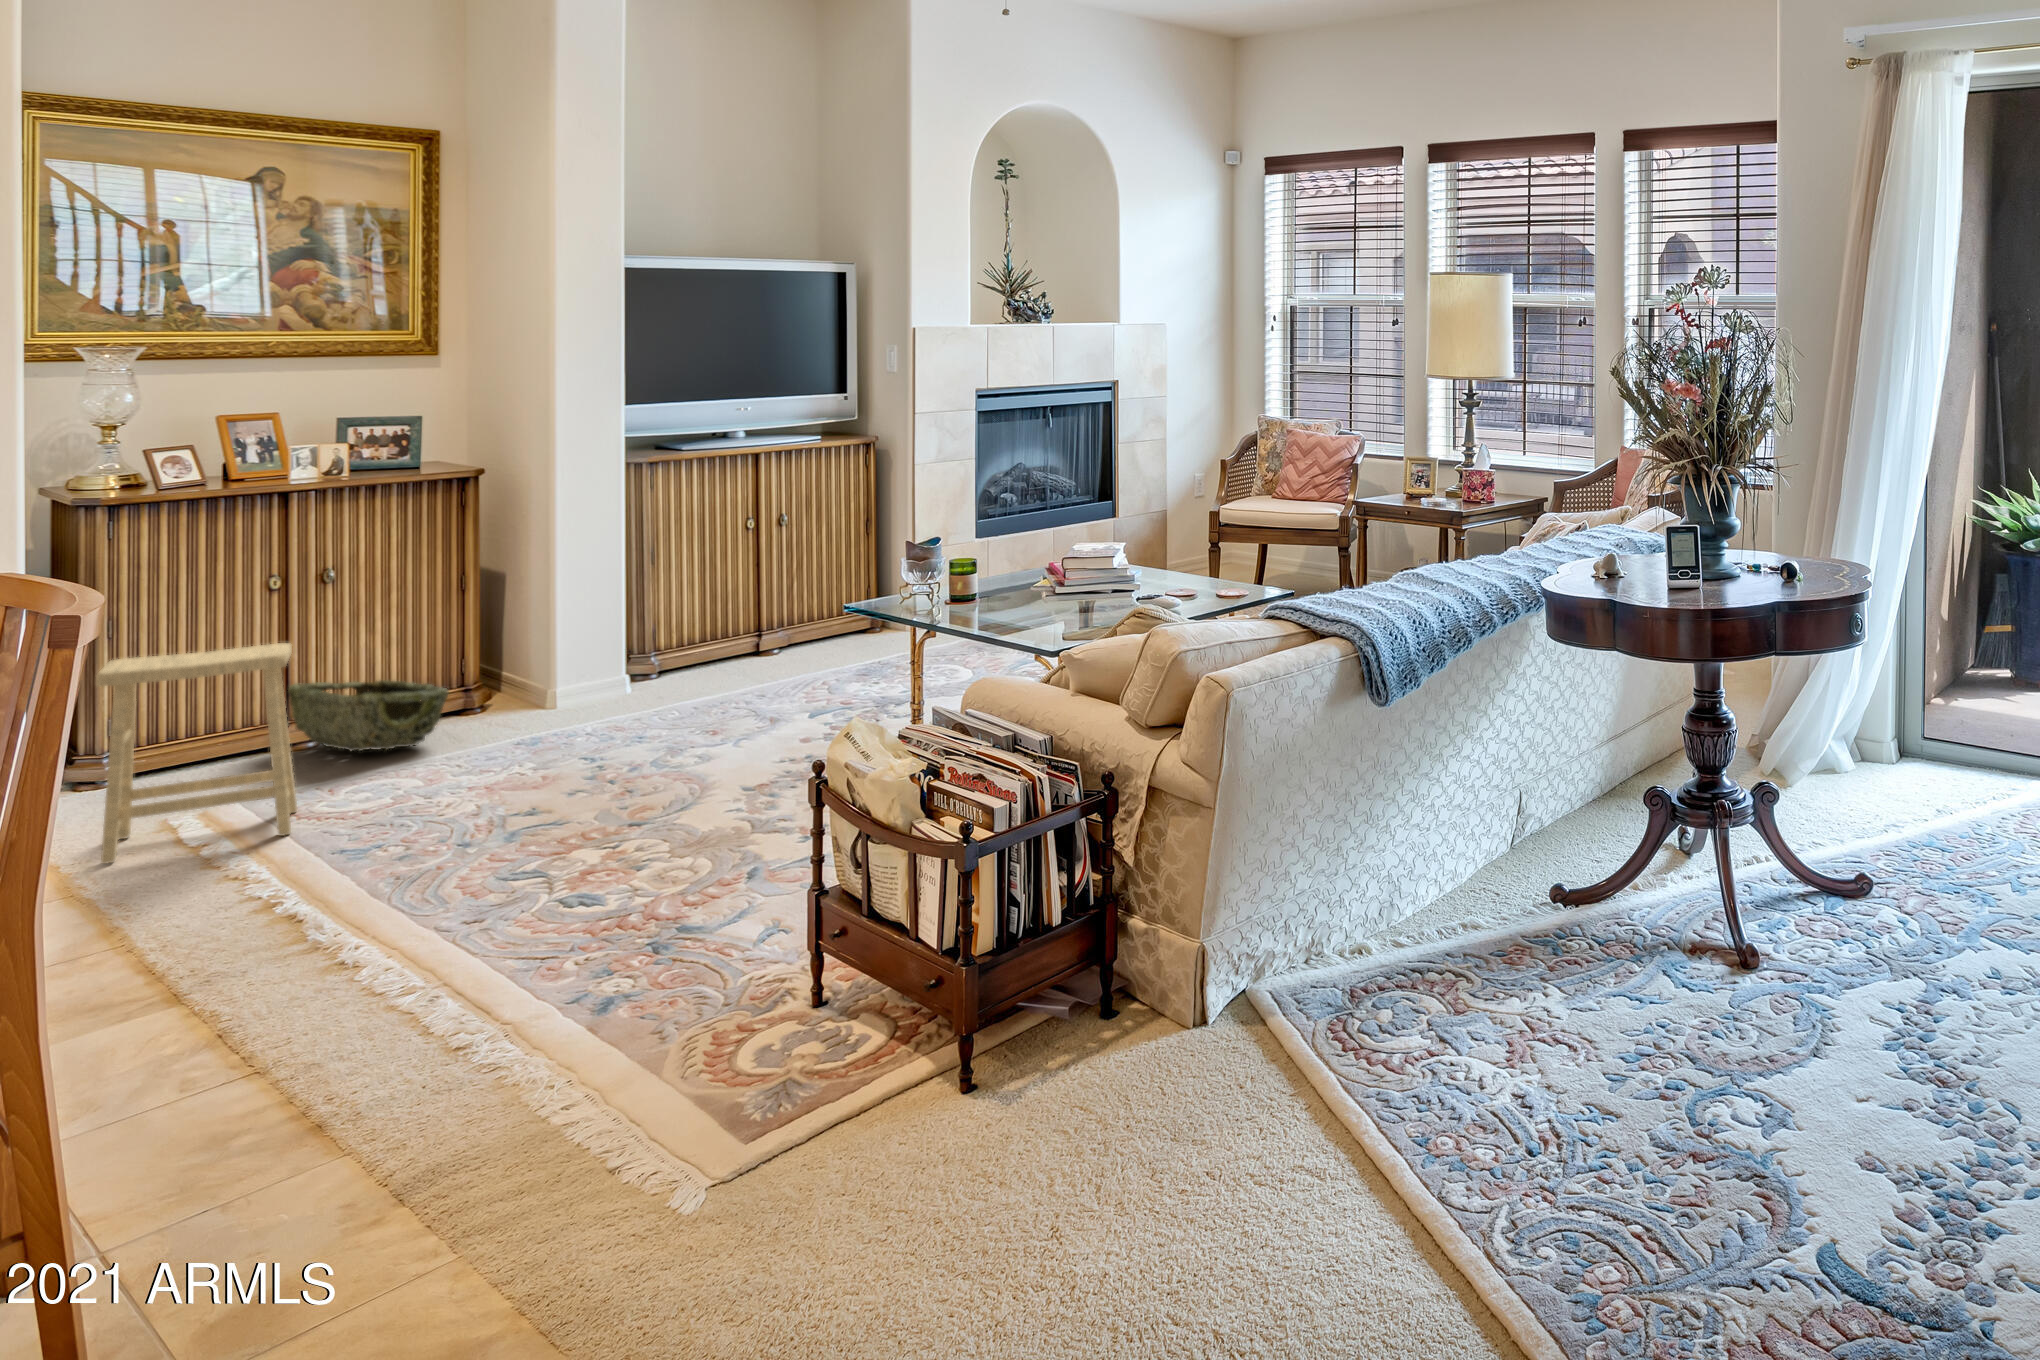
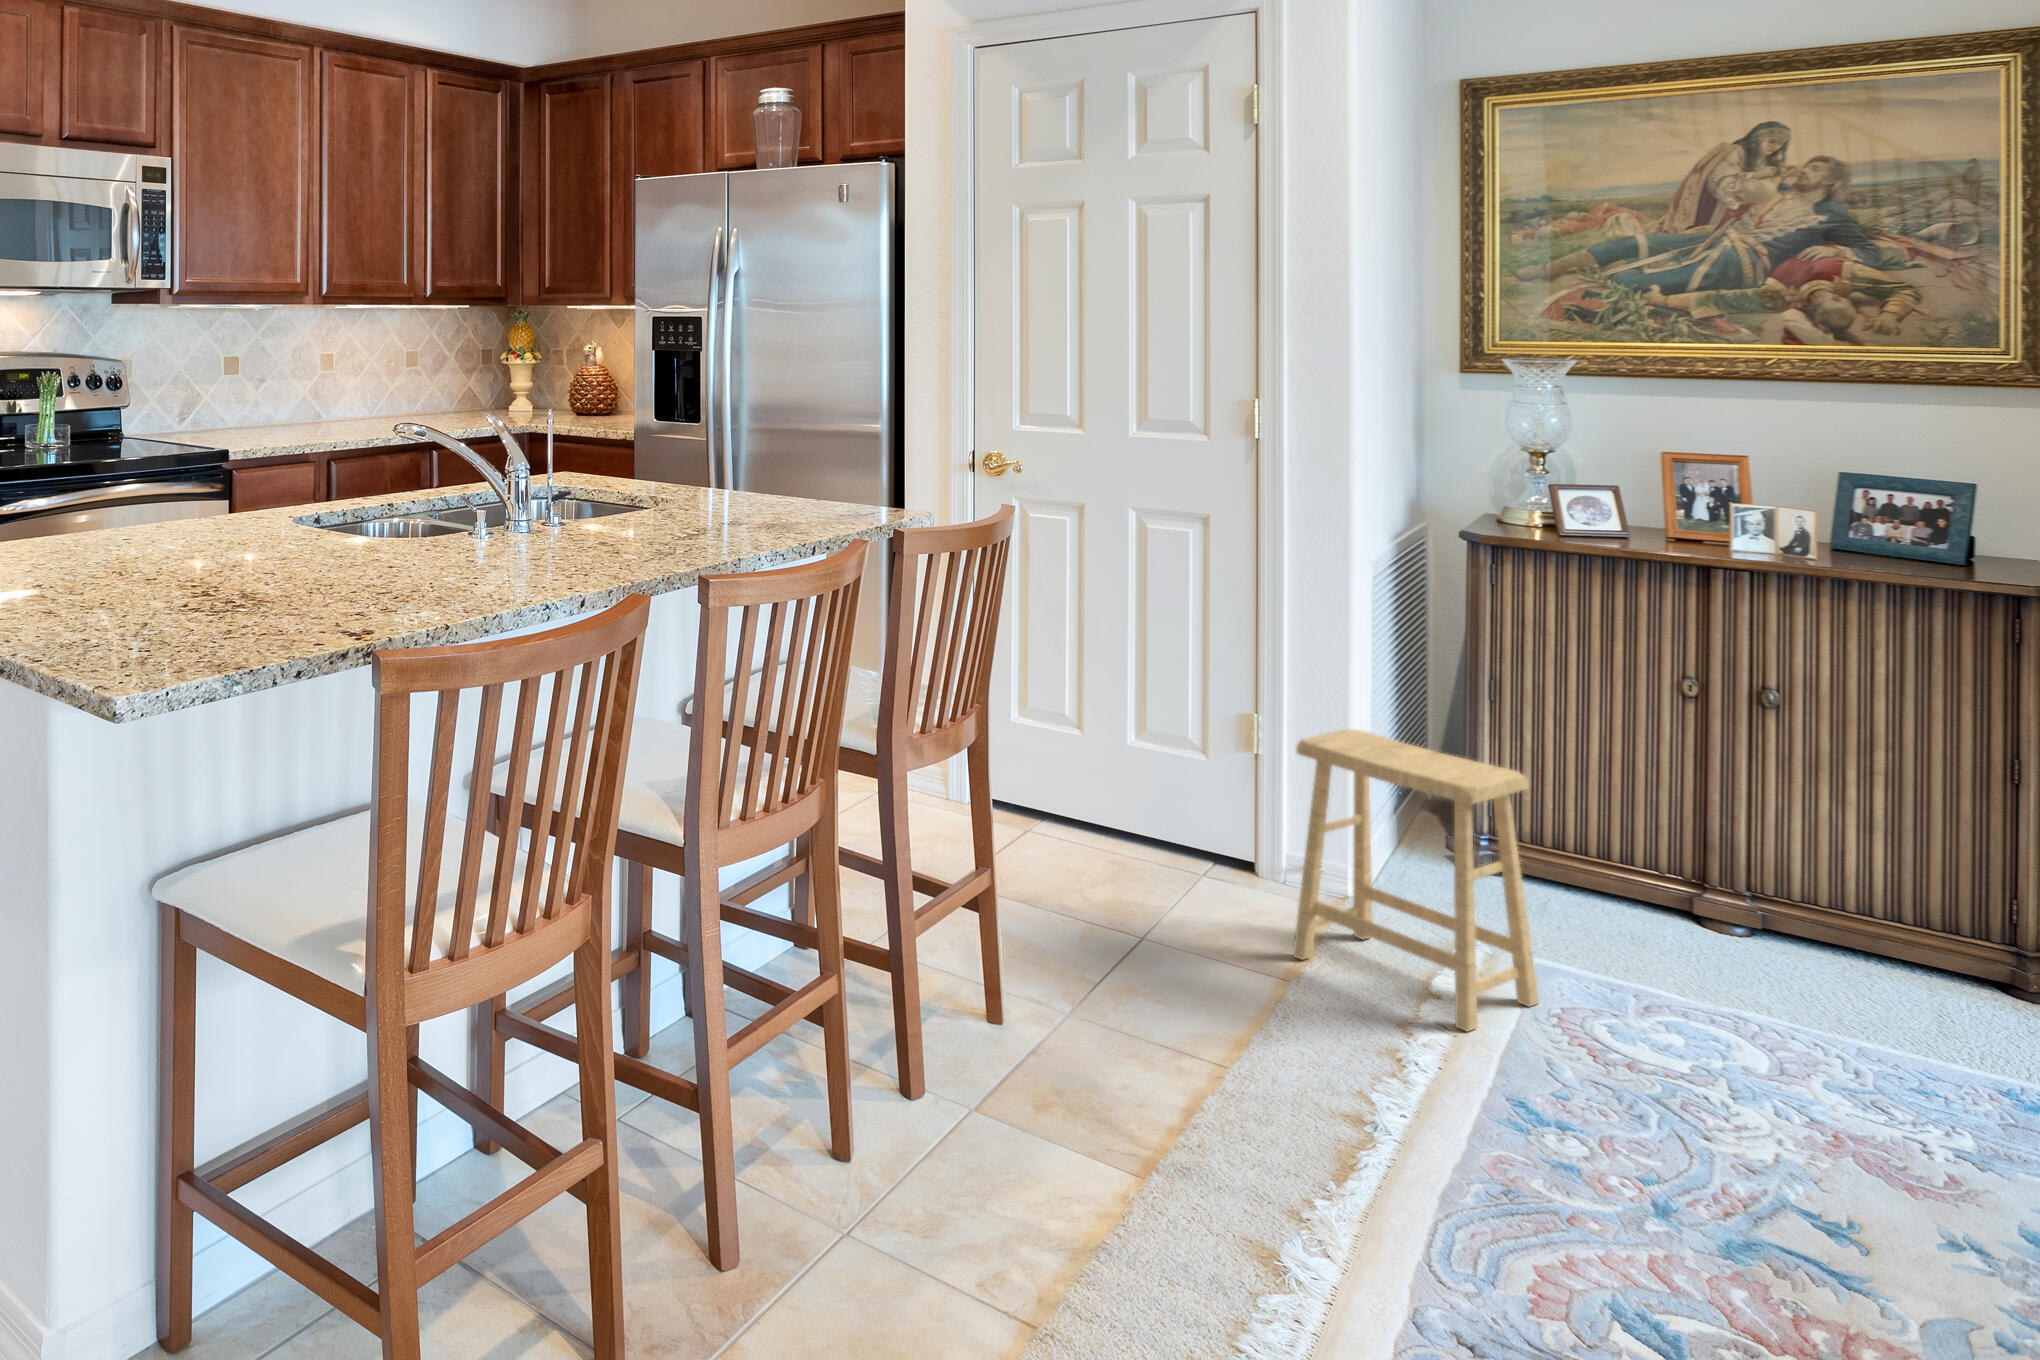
woven basket: present [289,680,449,751] -> none [1682,832,1886,997]

